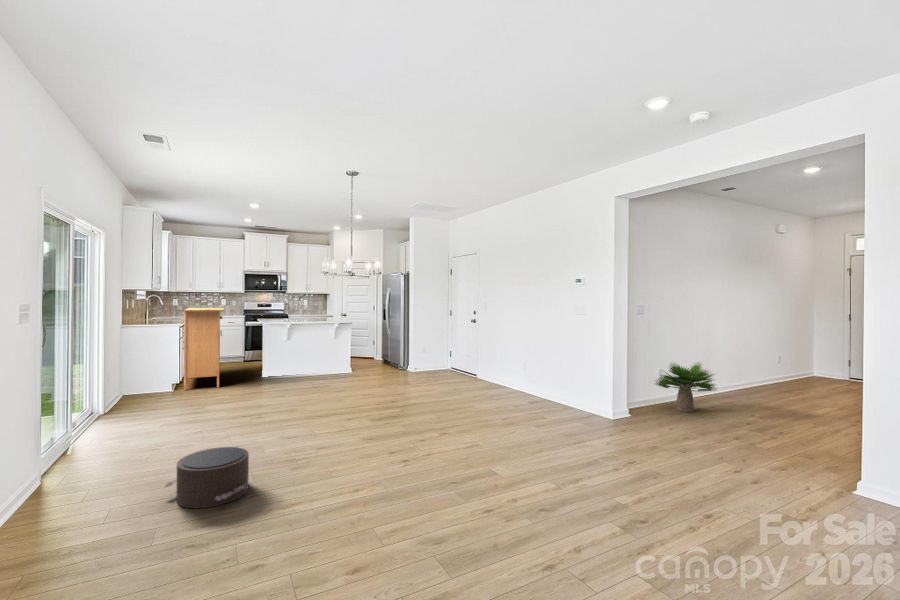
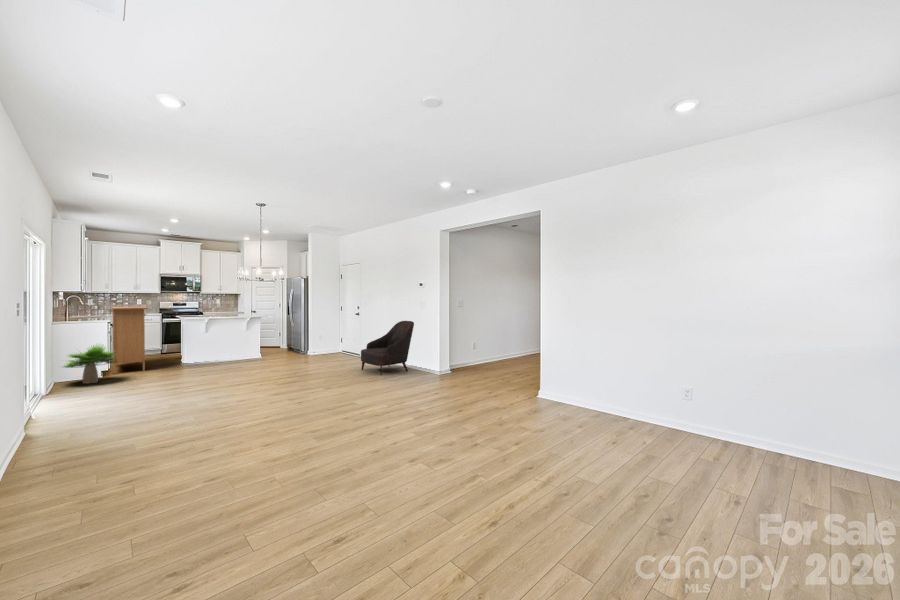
armchair: none [484,333,562,414] -> present [361,321,414,375]
potted plant: present [656,363,715,412] -> present [63,346,117,383]
pouf: present [164,447,249,508] -> none [130,395,193,428]

